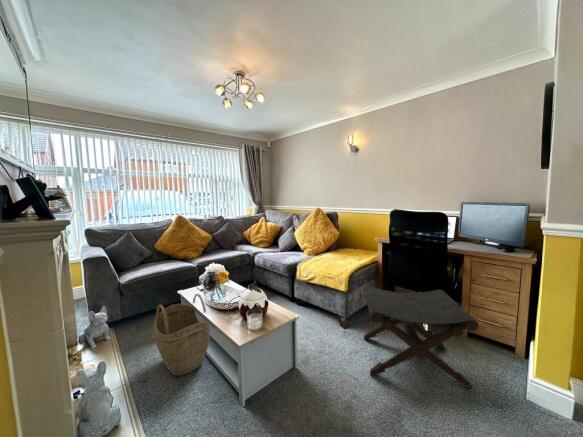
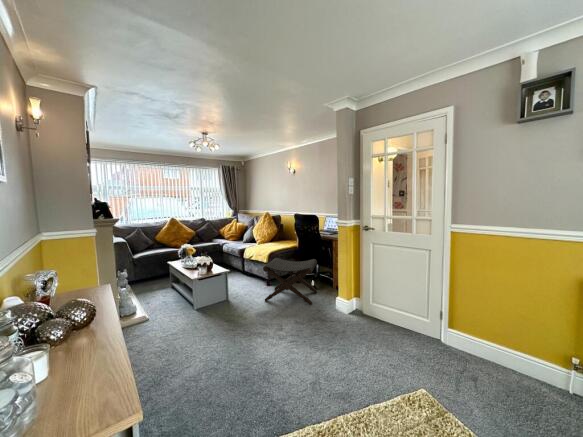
woven basket: present [154,294,210,376] -> none [153,260,183,301]

